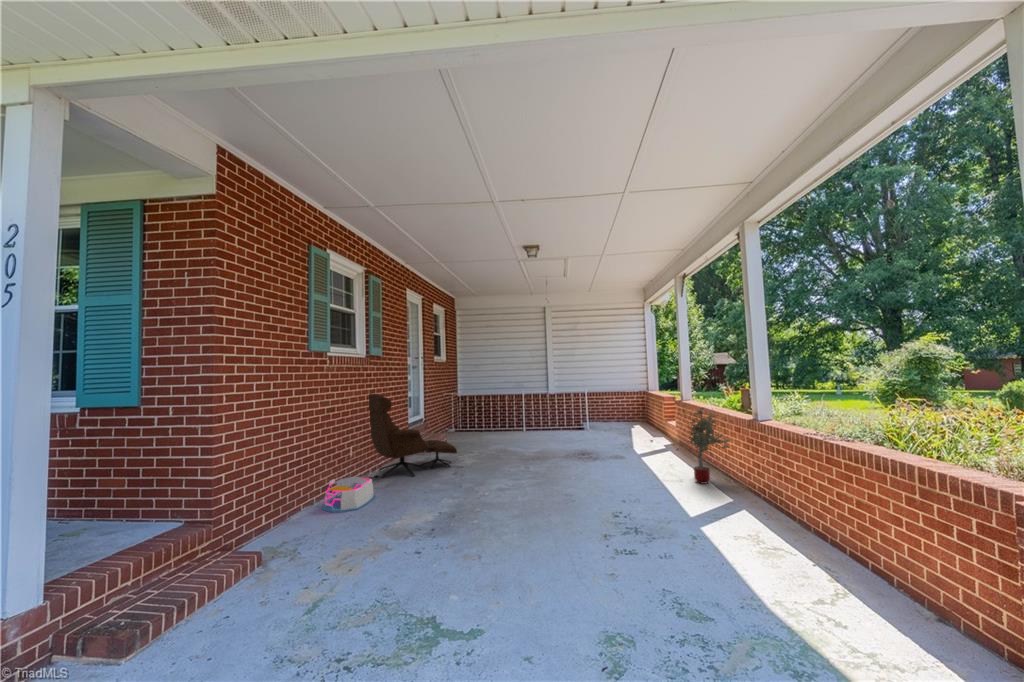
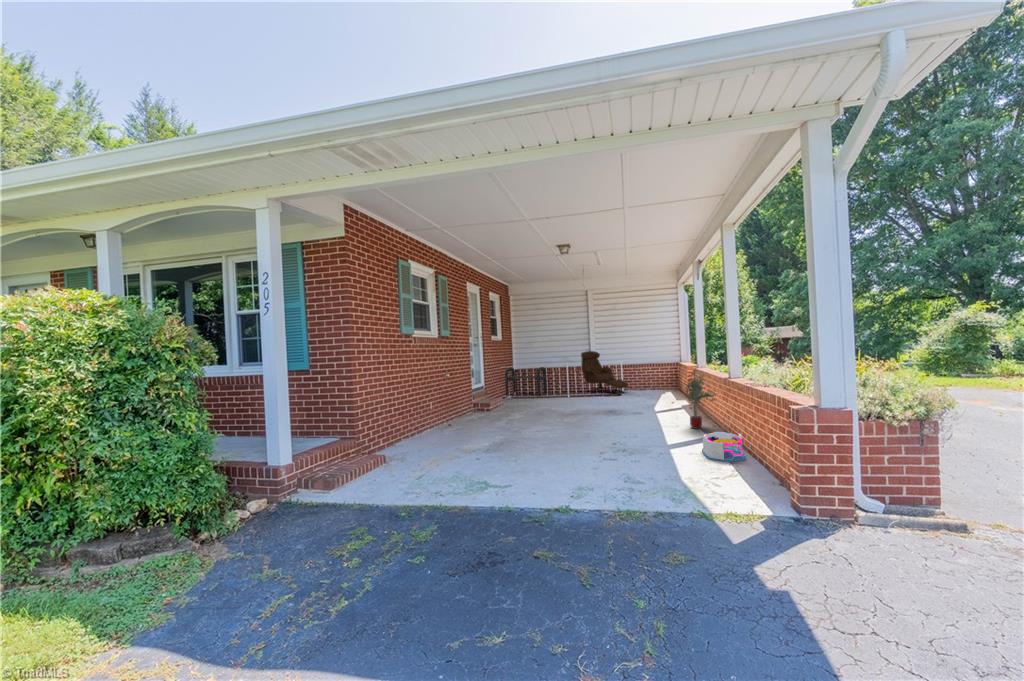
lounge chair: present [369,394,457,478] -> present [581,351,628,394]
bench: none [448,395,497,429] -> present [505,367,547,396]
storage bin: present [322,477,375,513] -> present [702,432,746,462]

